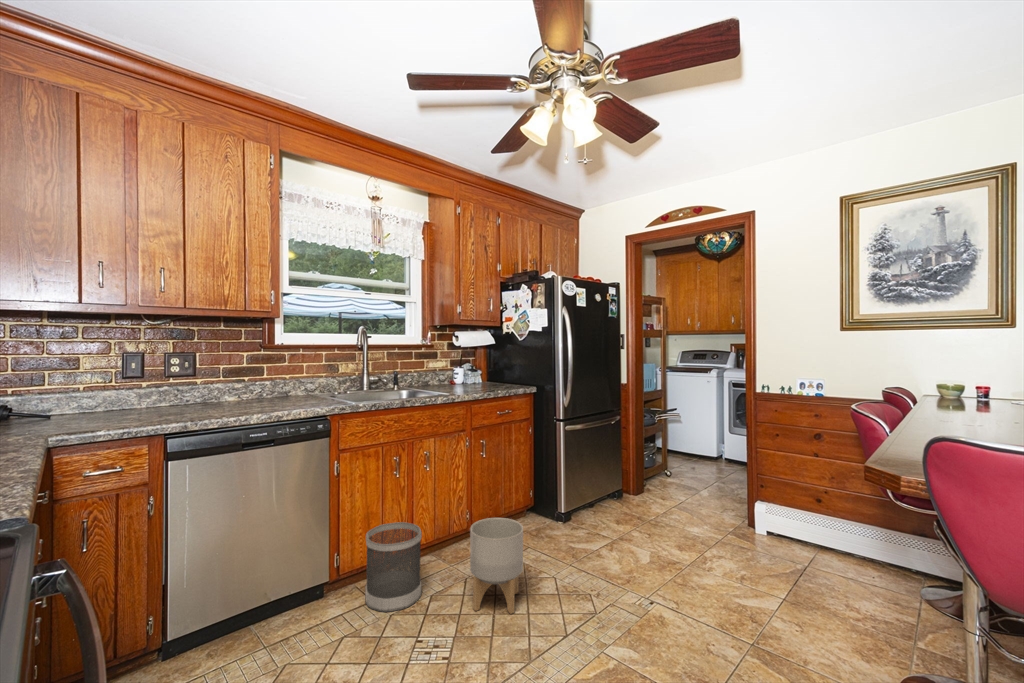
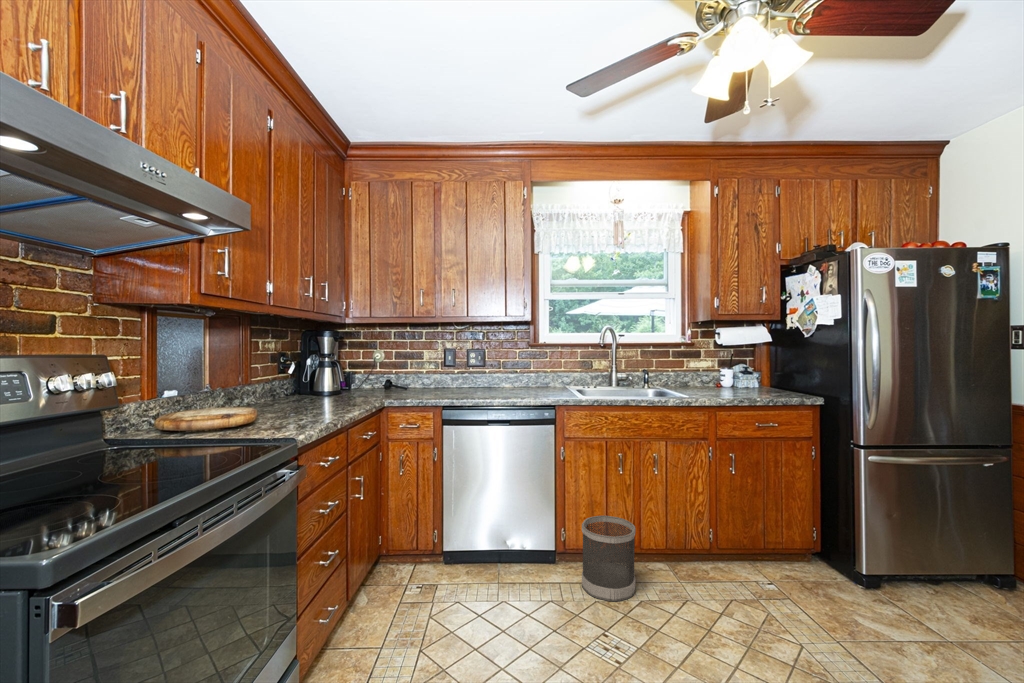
planter: present [470,518,523,614] -> none [675,540,740,657]

